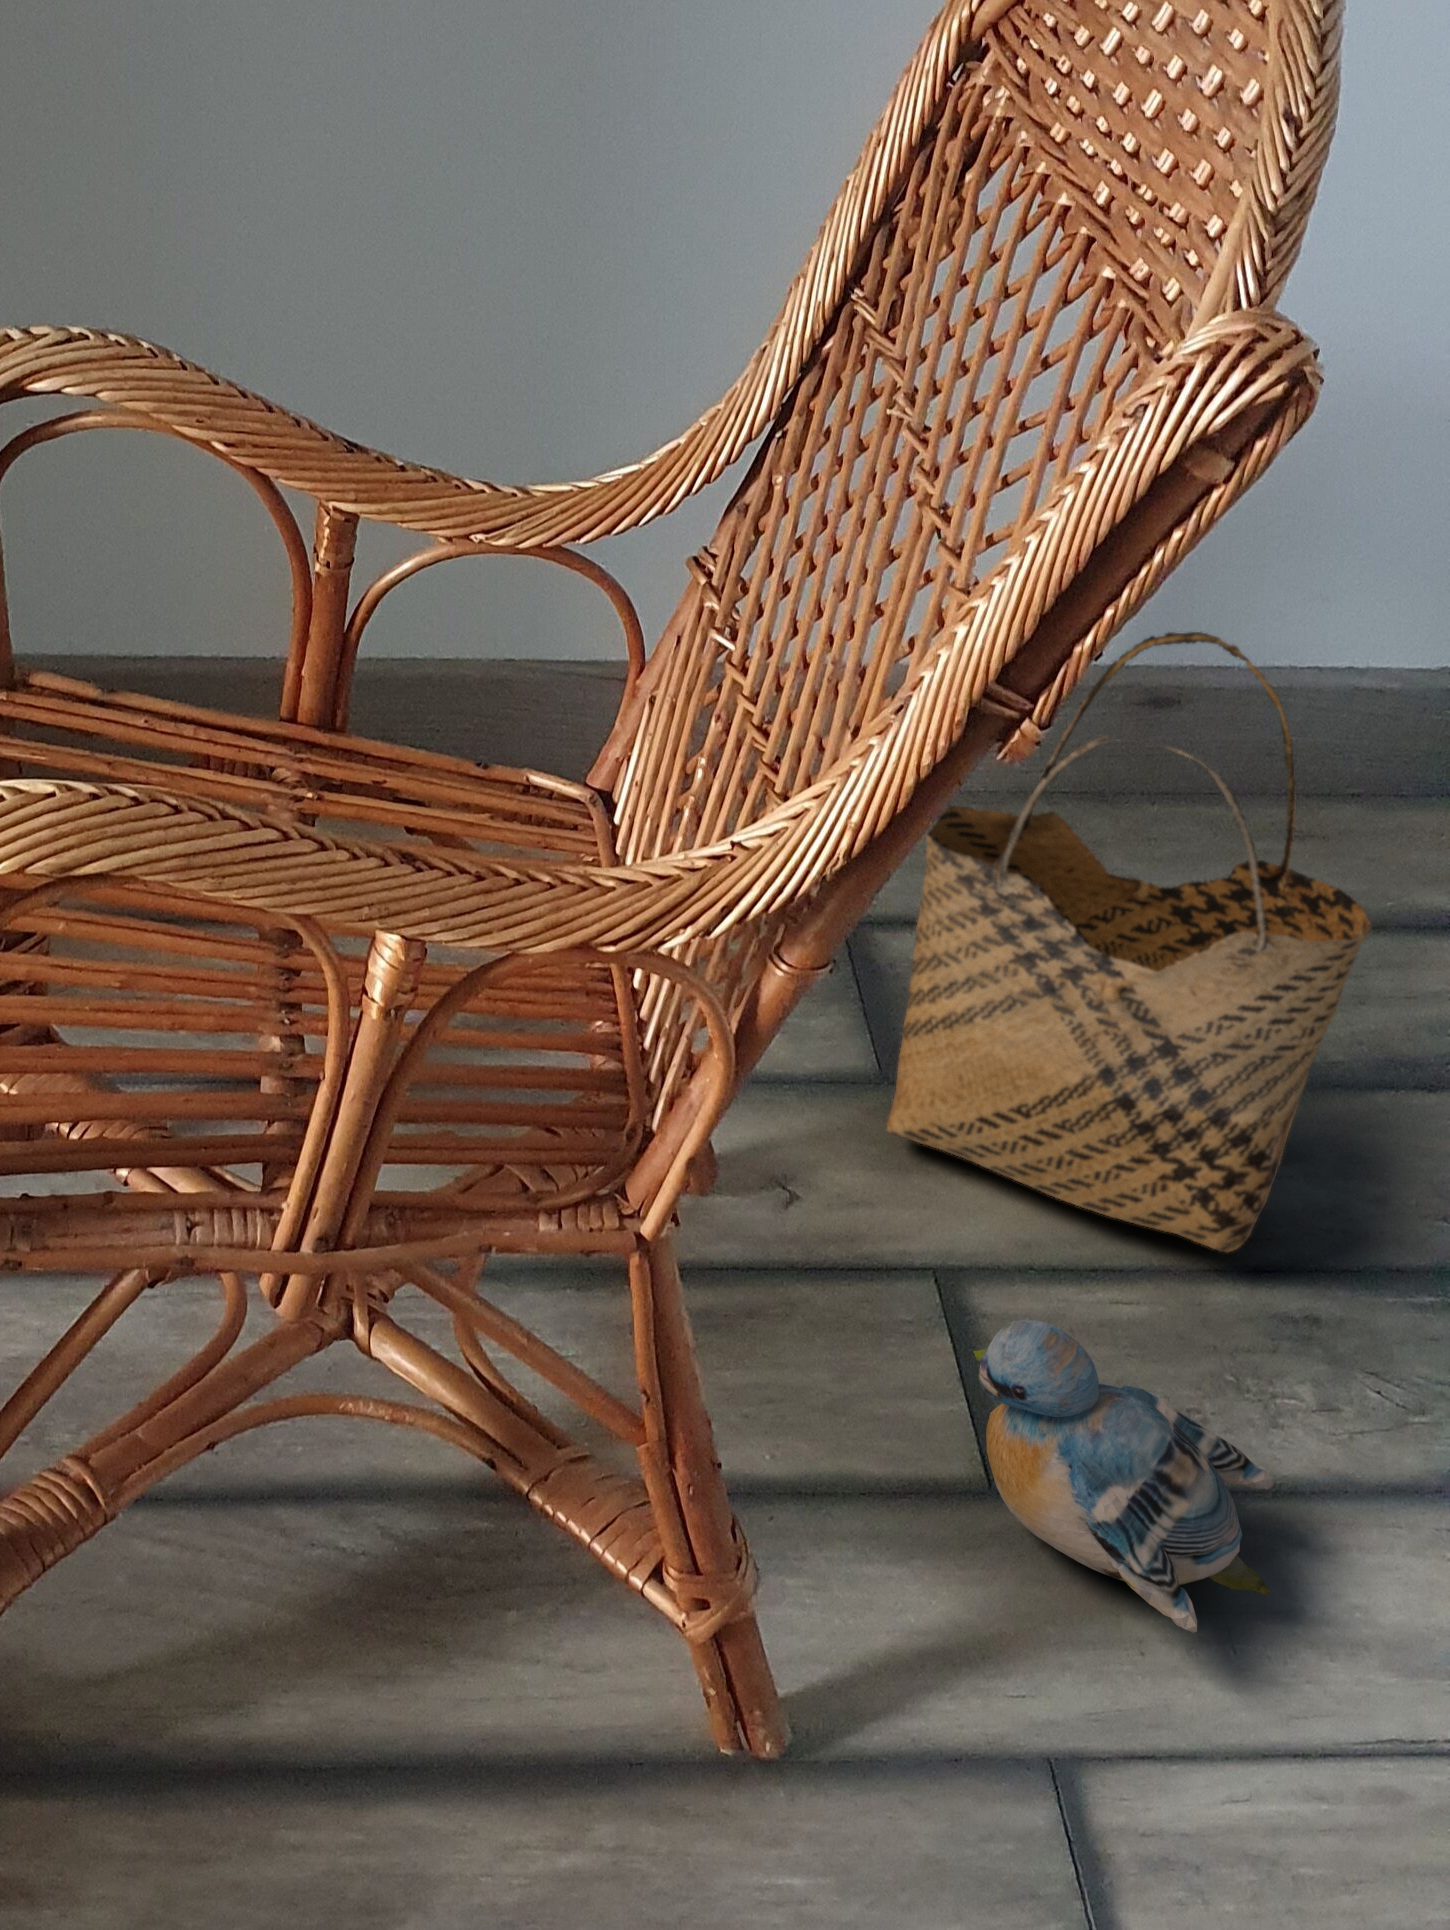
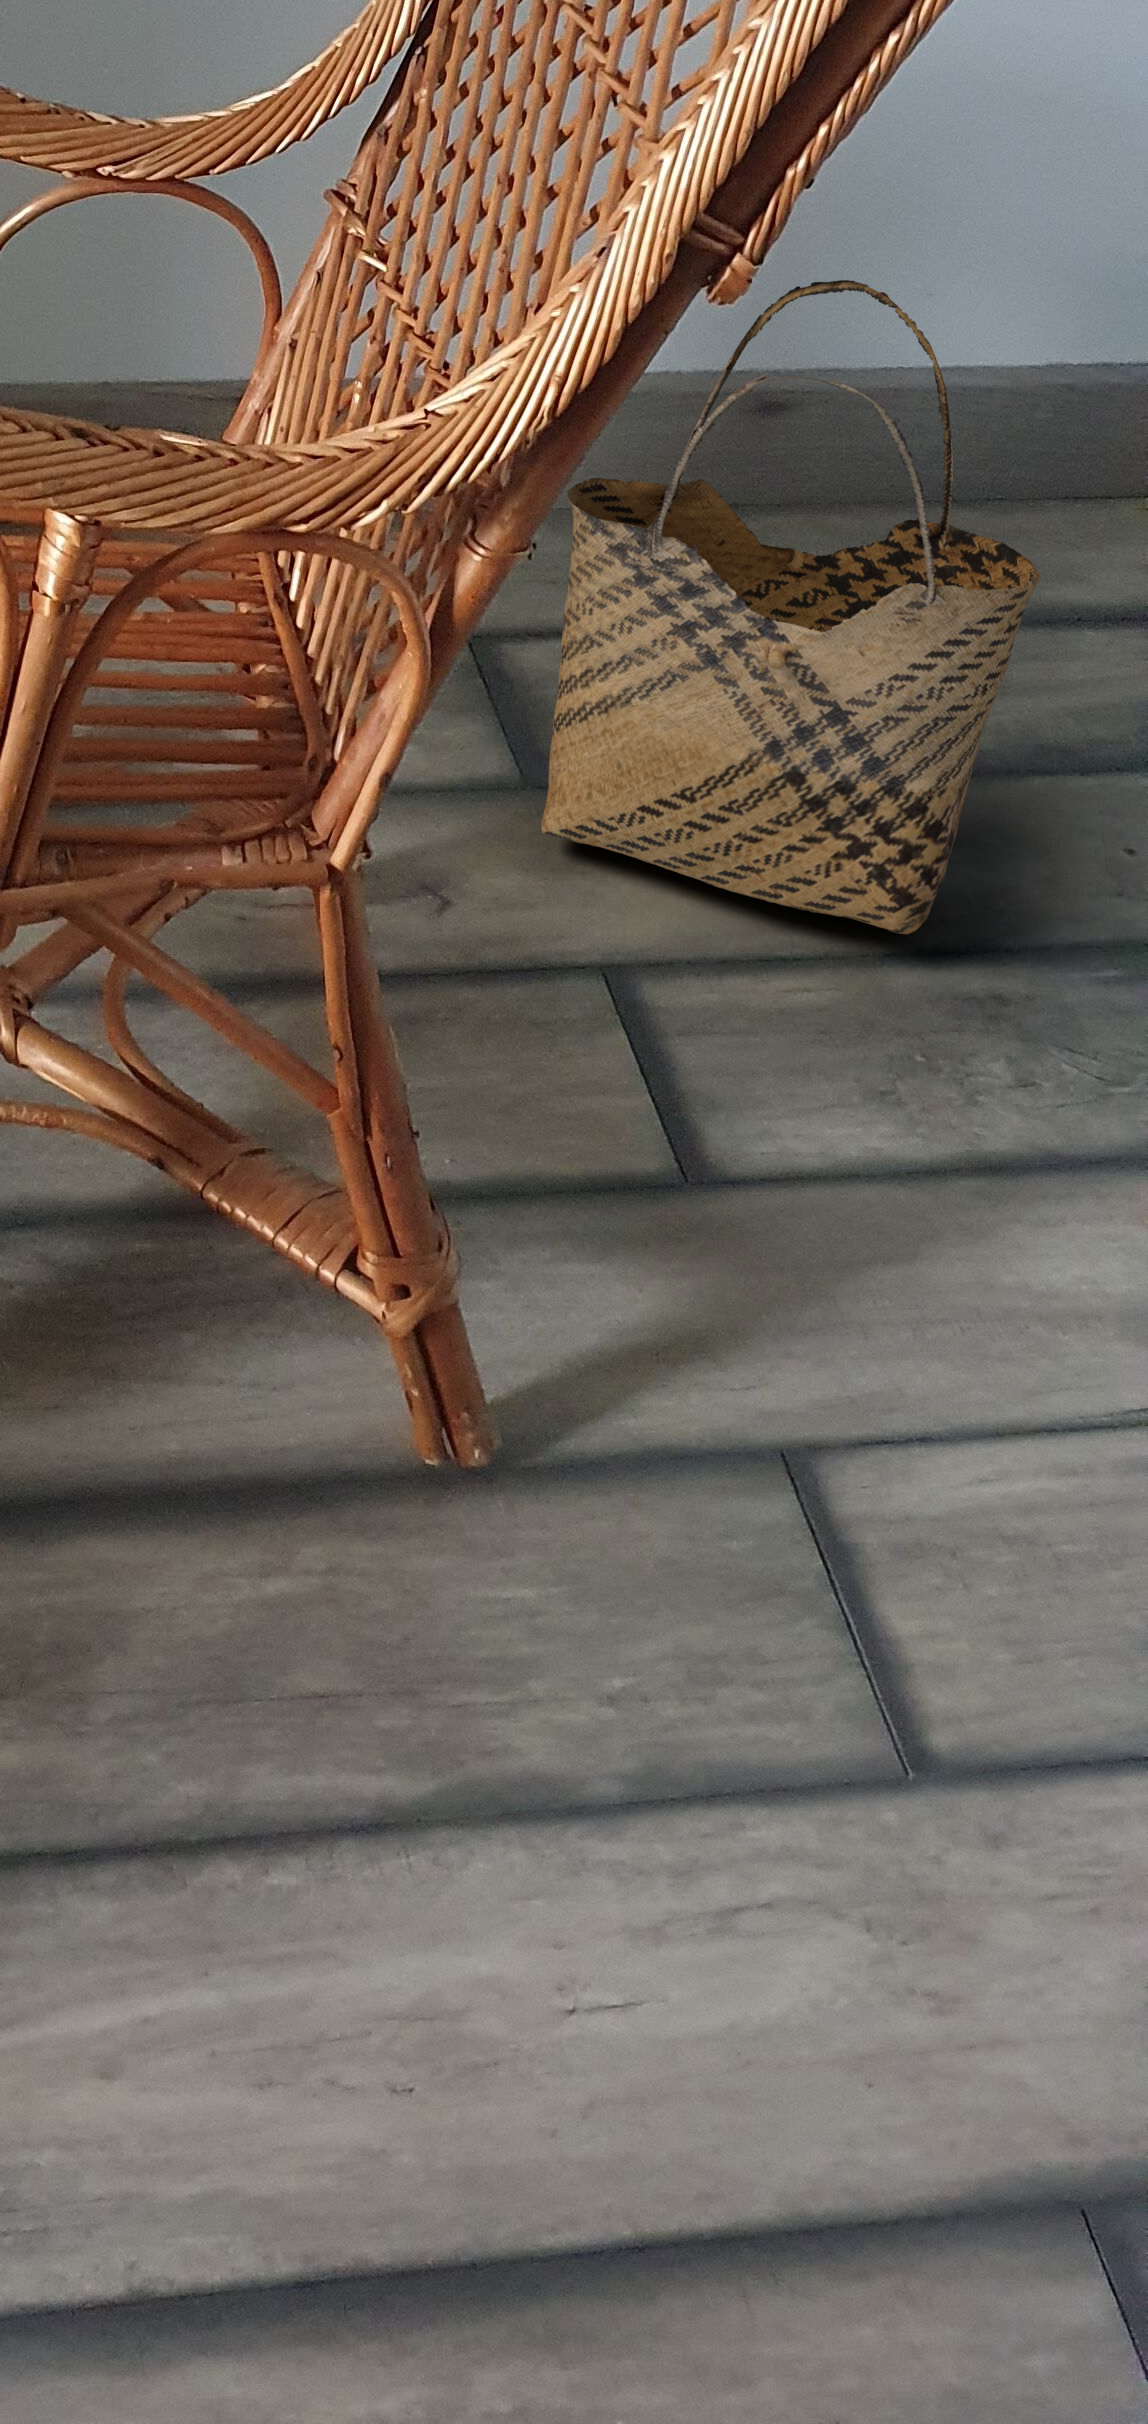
plush toy: present [973,1319,1273,1633] -> none [661,990,988,1308]

